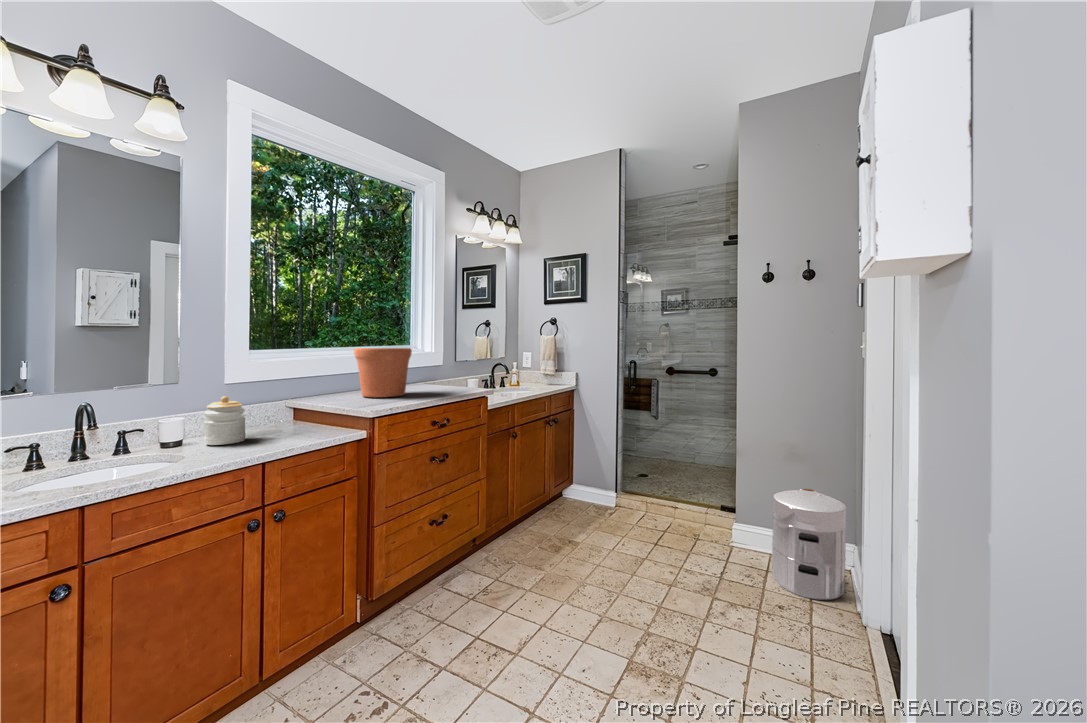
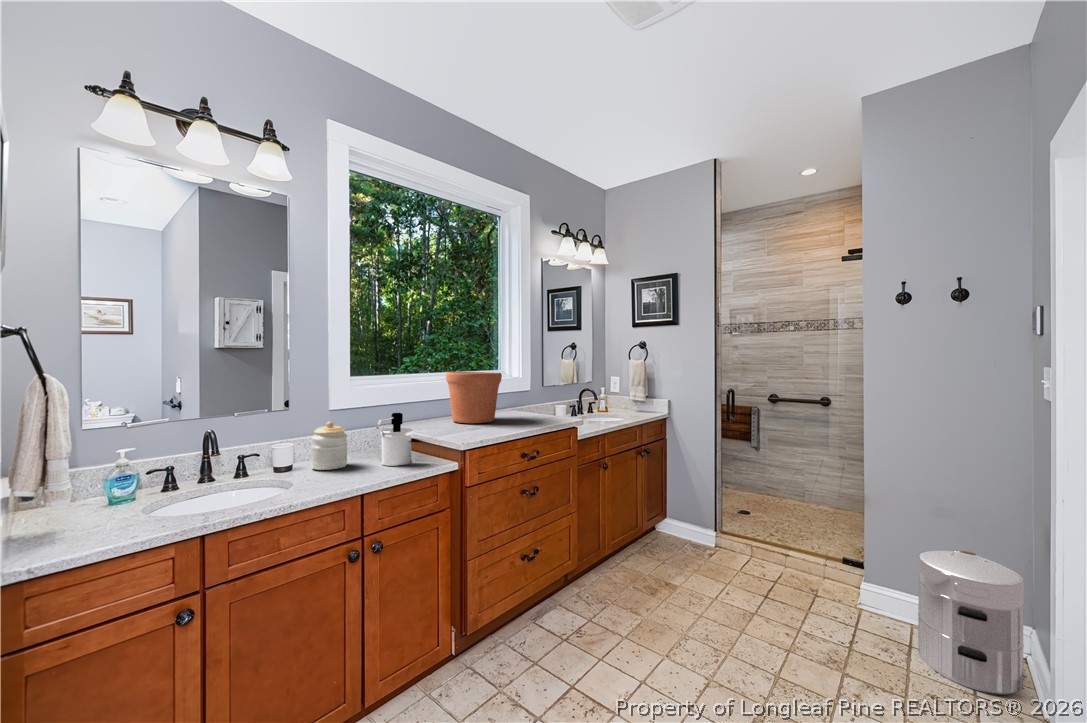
soap dispenser: none [275,386,316,438] -> present [376,413,413,466]

